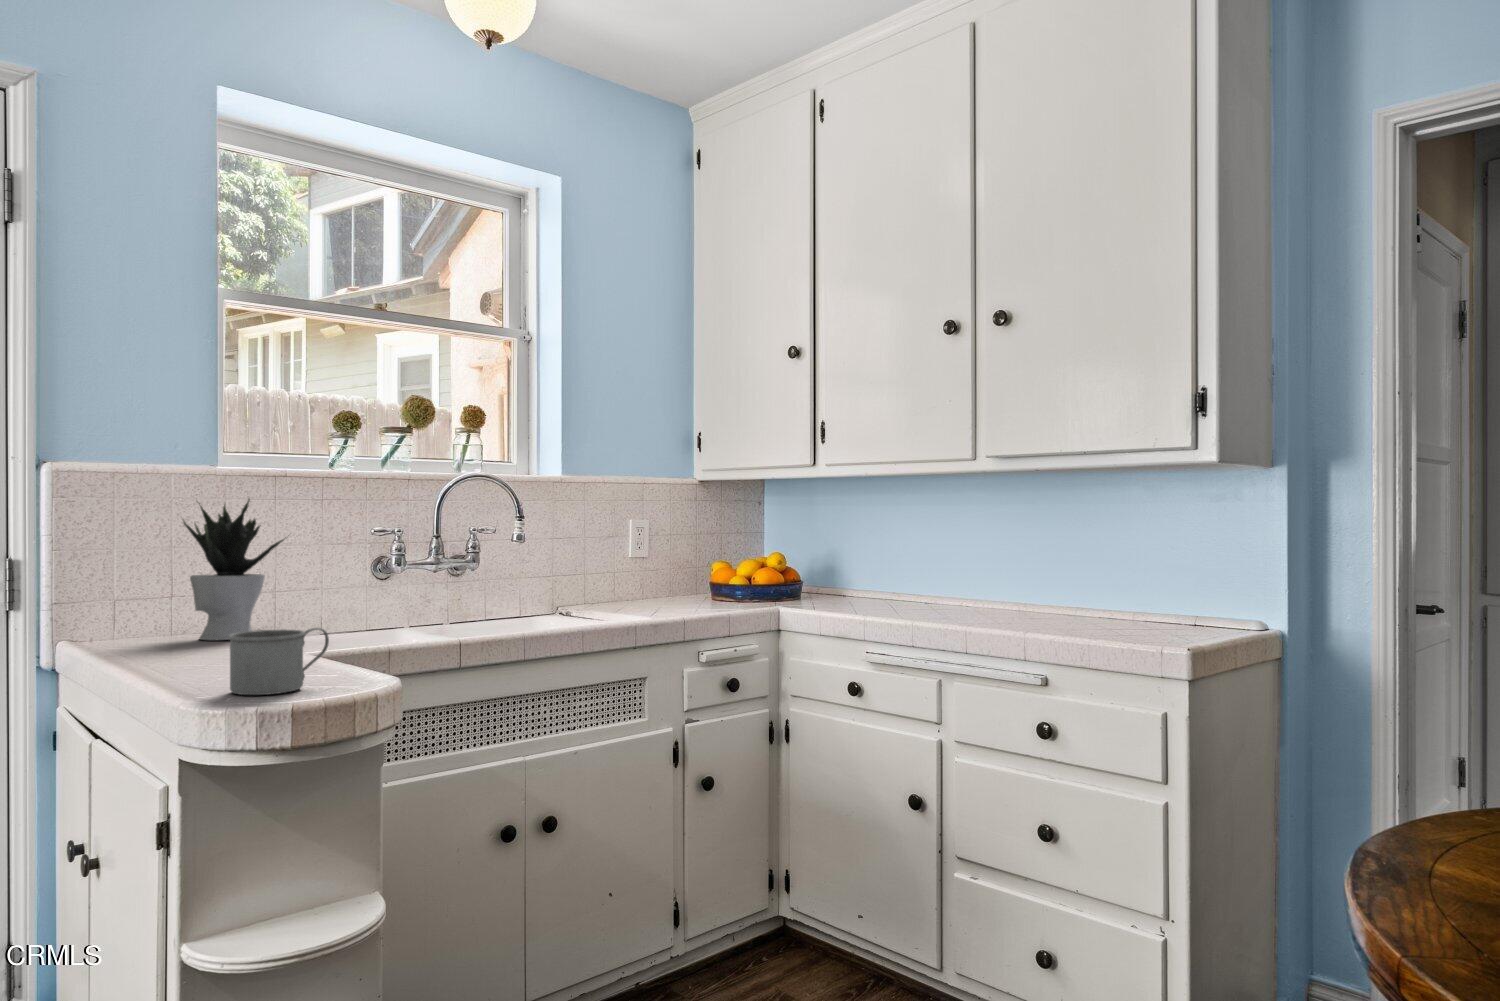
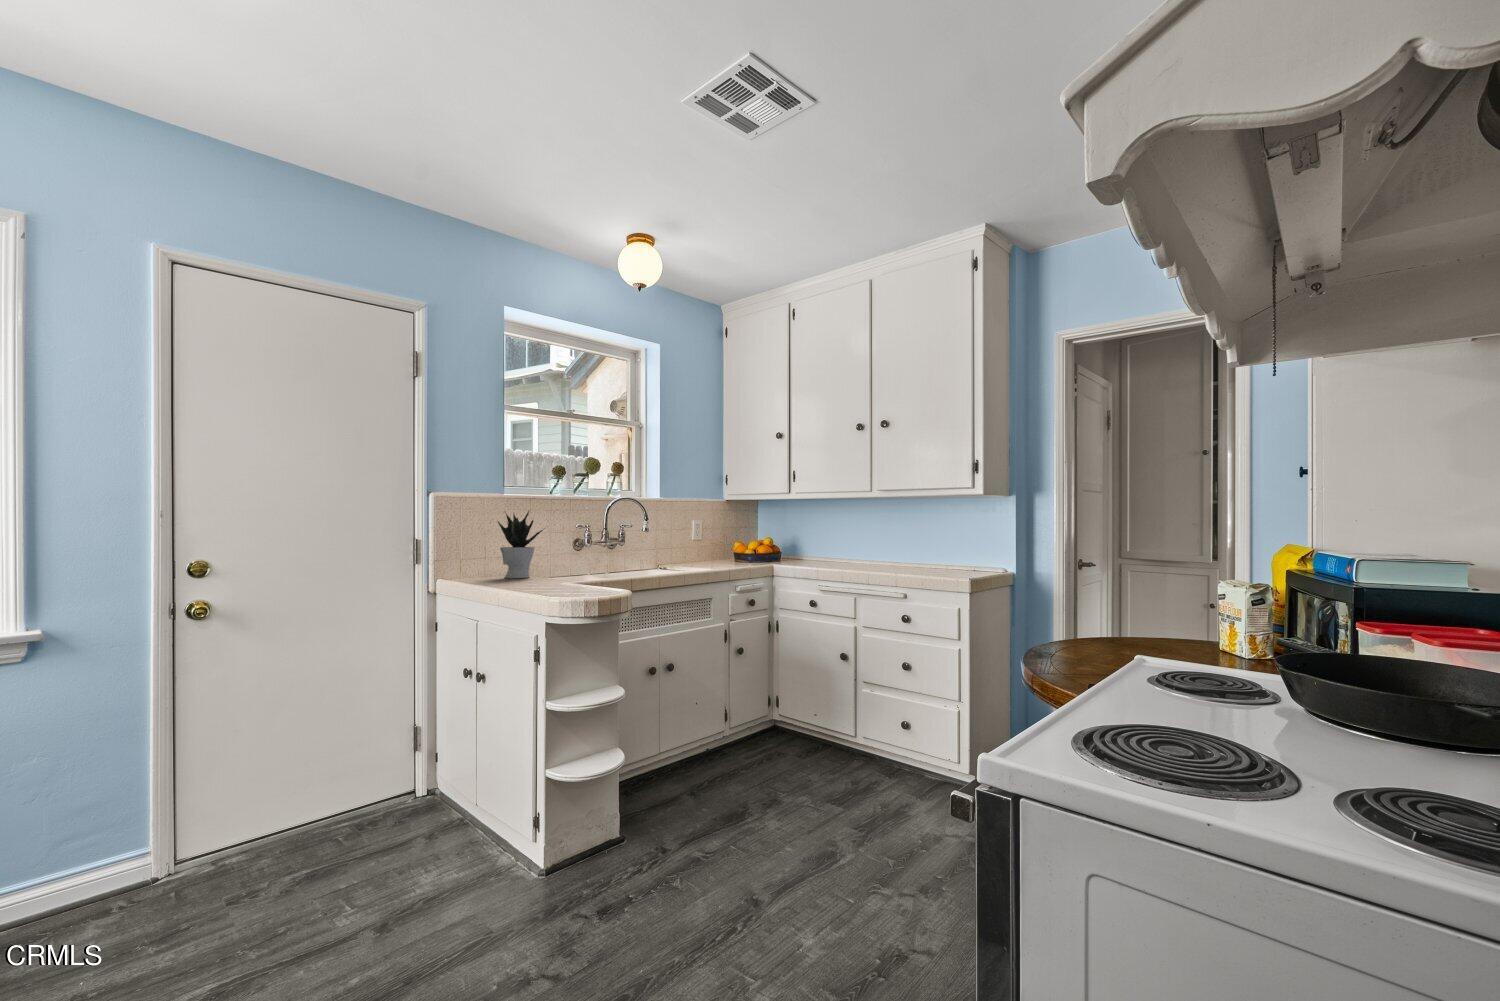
mug: present [228,628,329,695] -> none [563,567,602,596]

